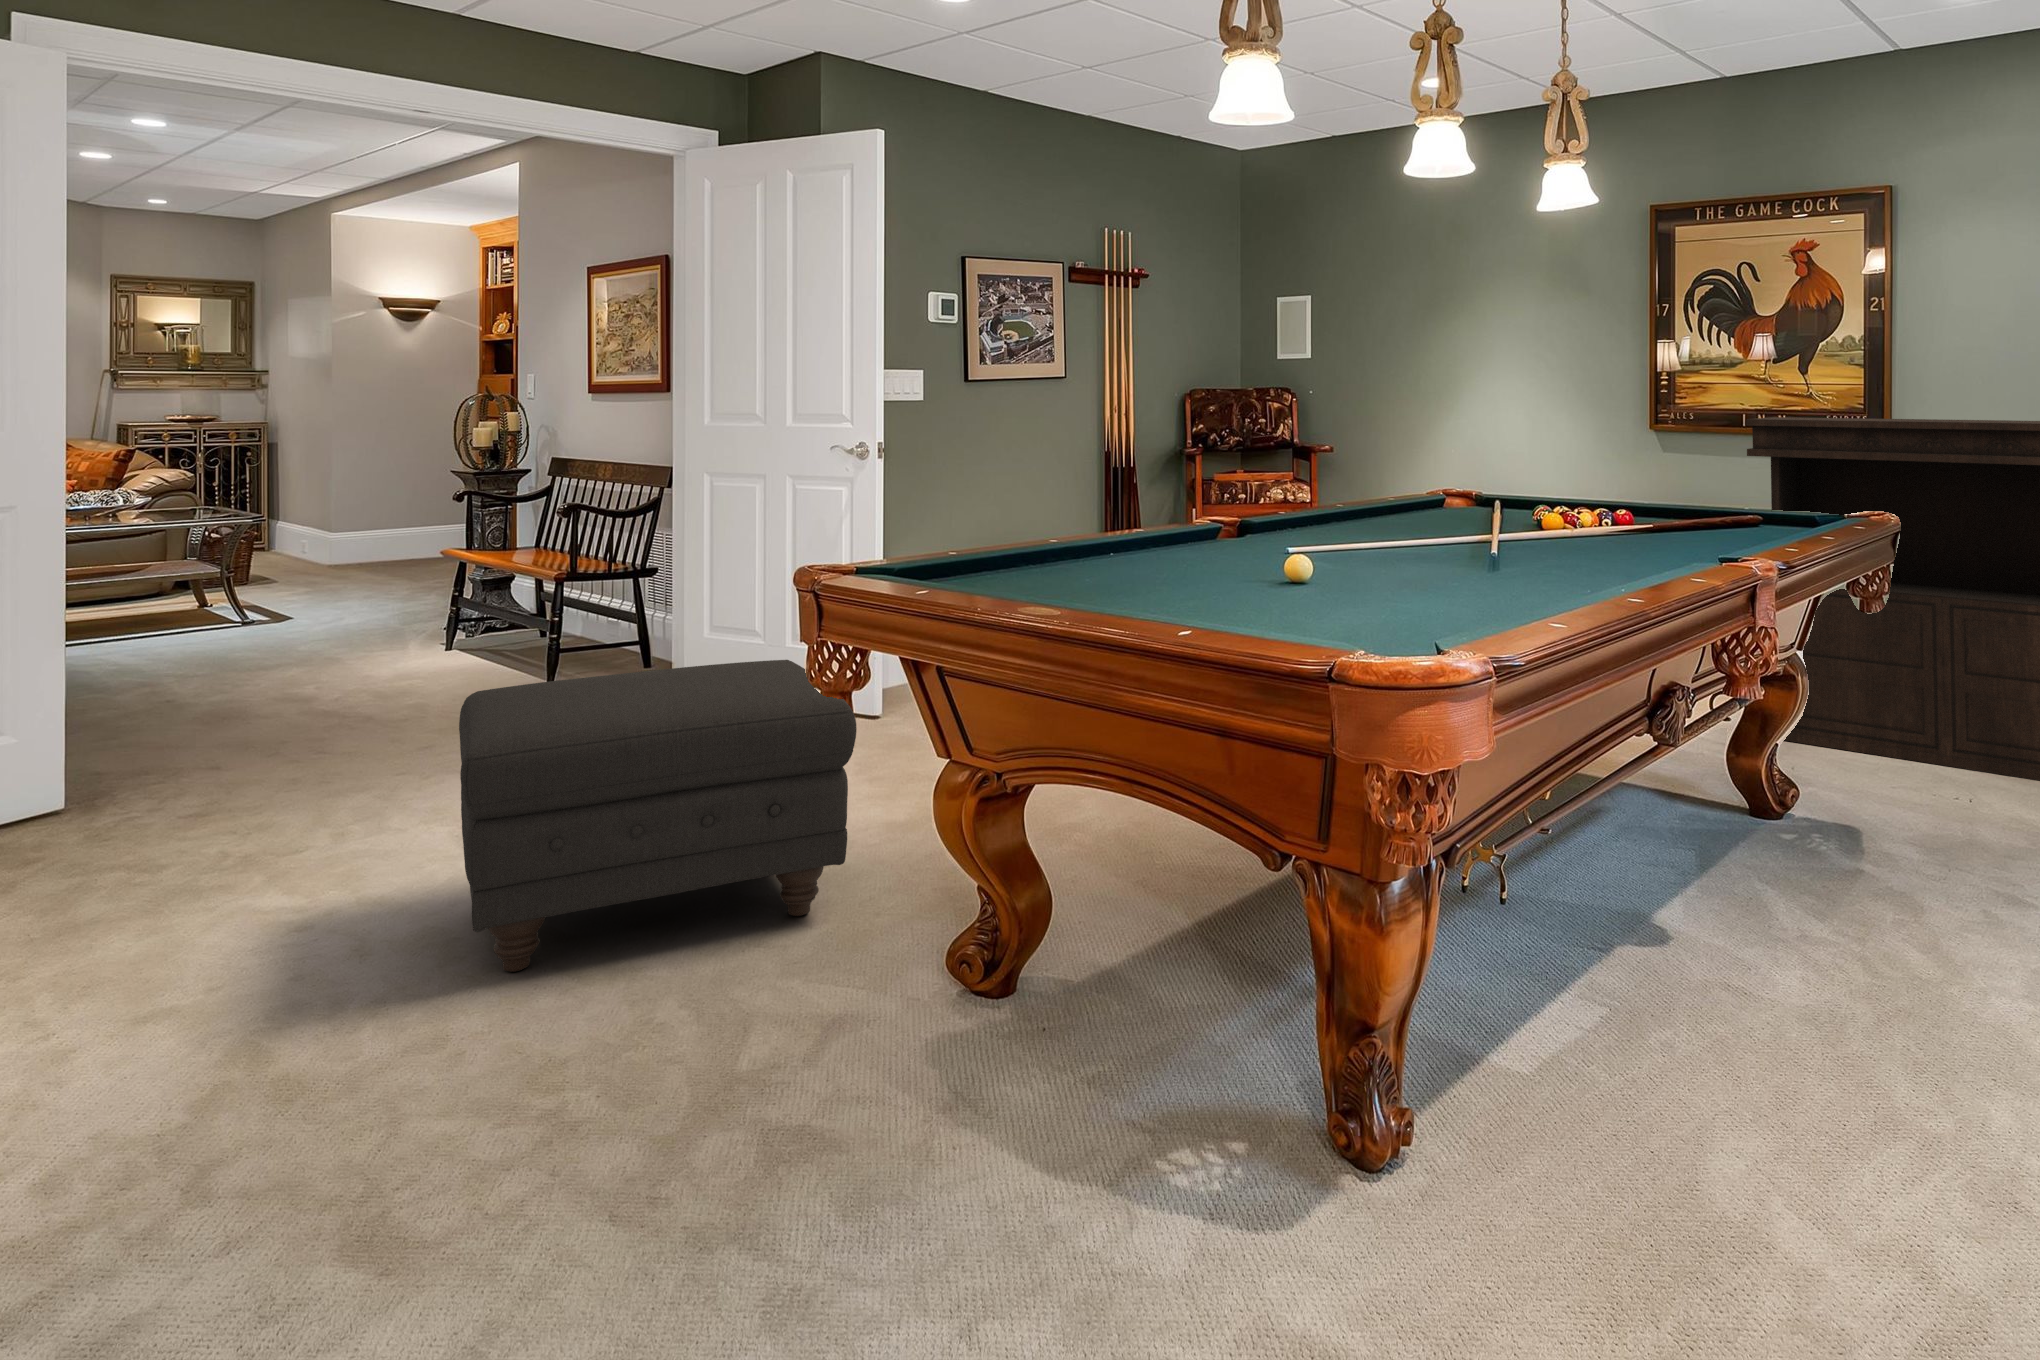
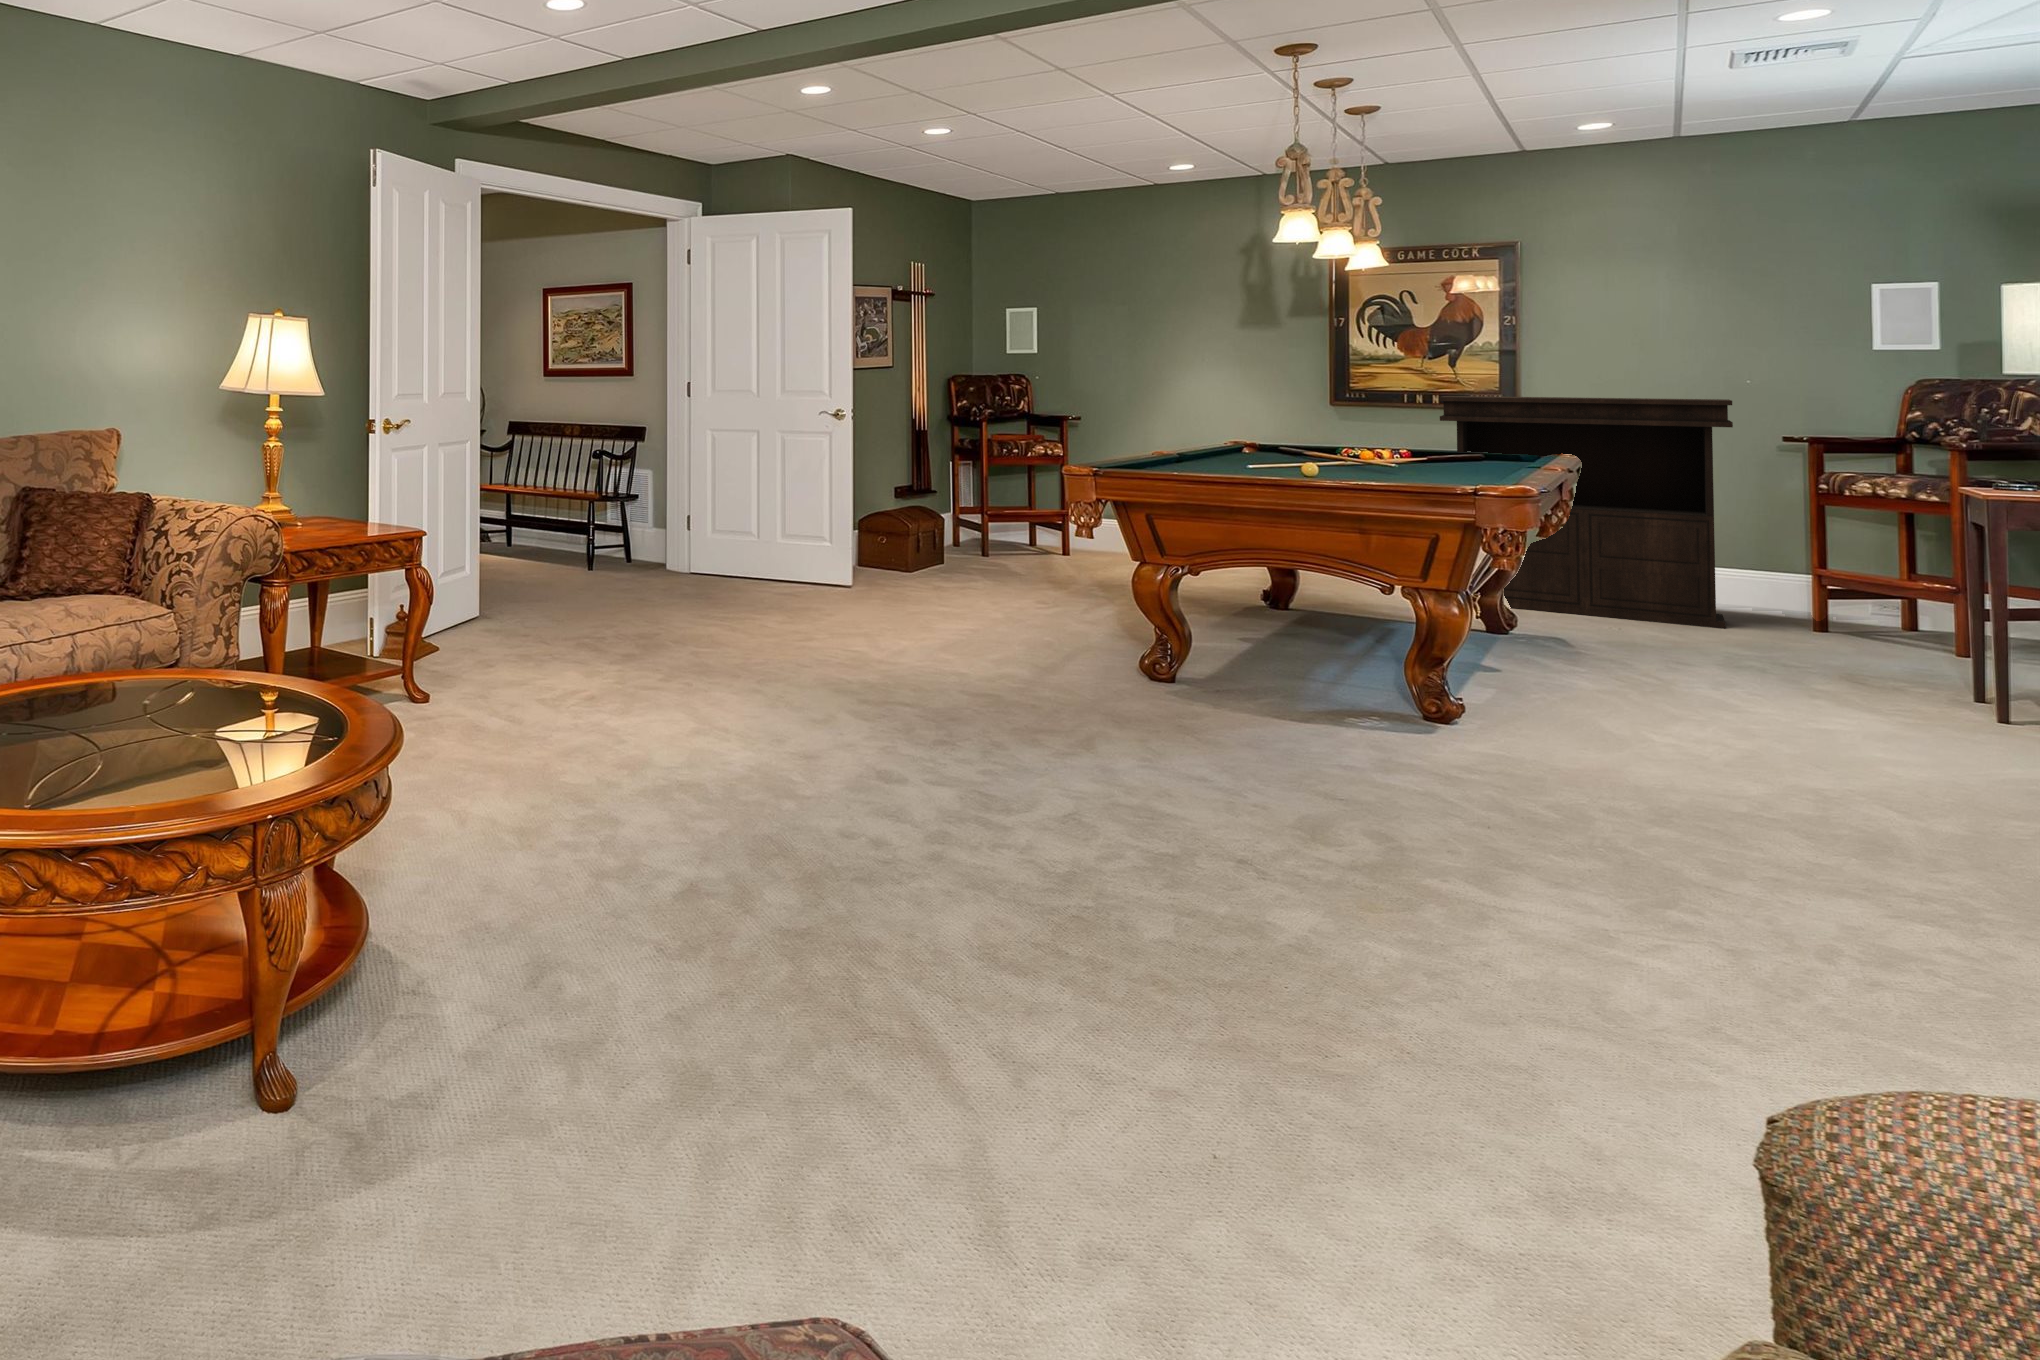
ottoman: present [459,660,857,972] -> none [805,530,1036,674]

